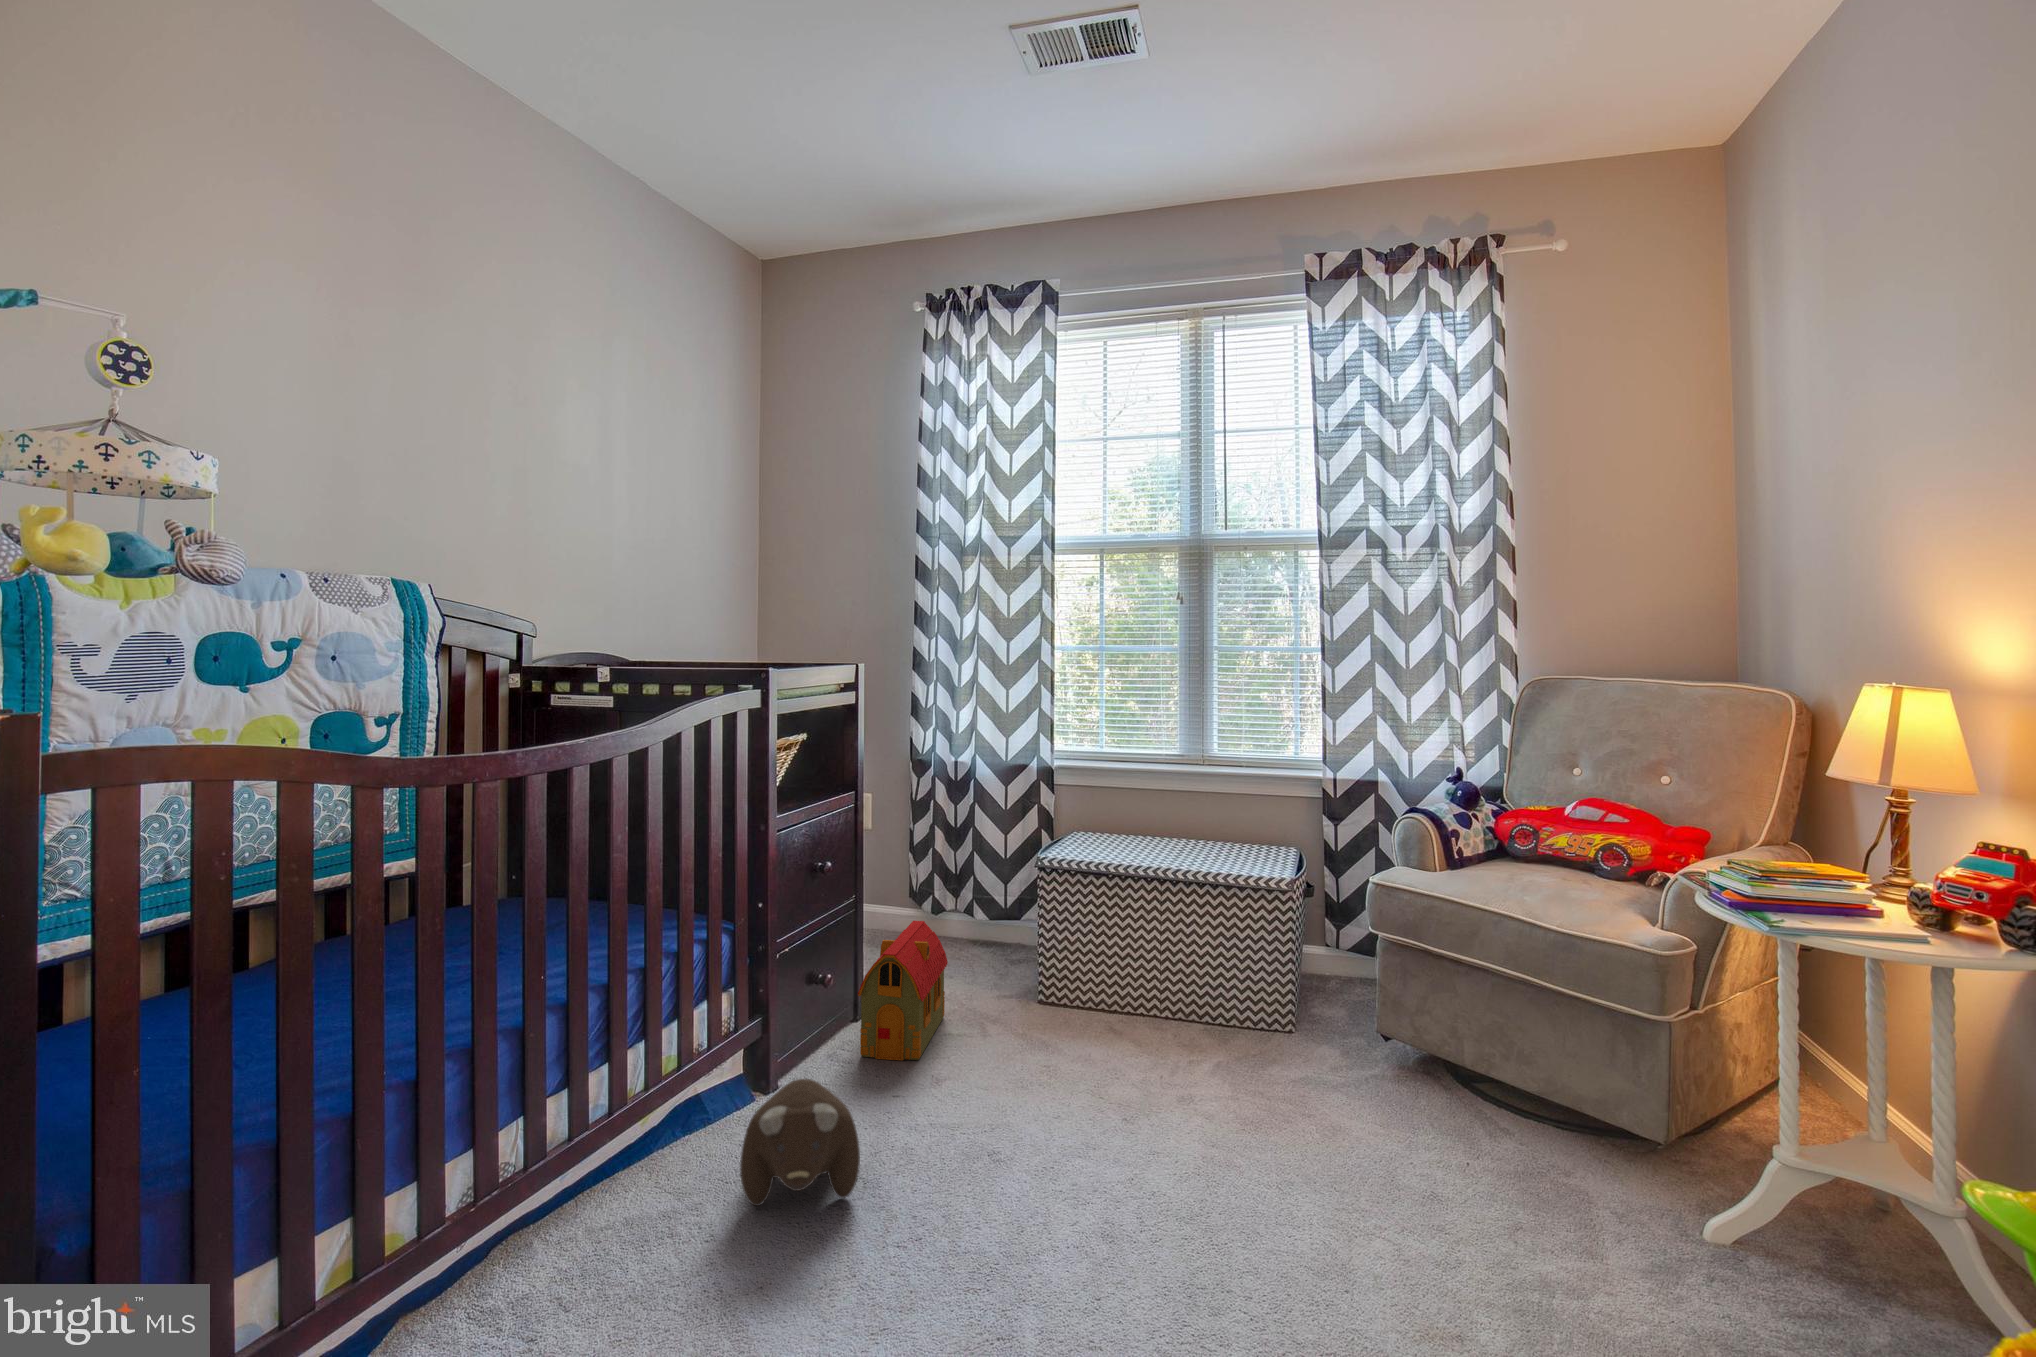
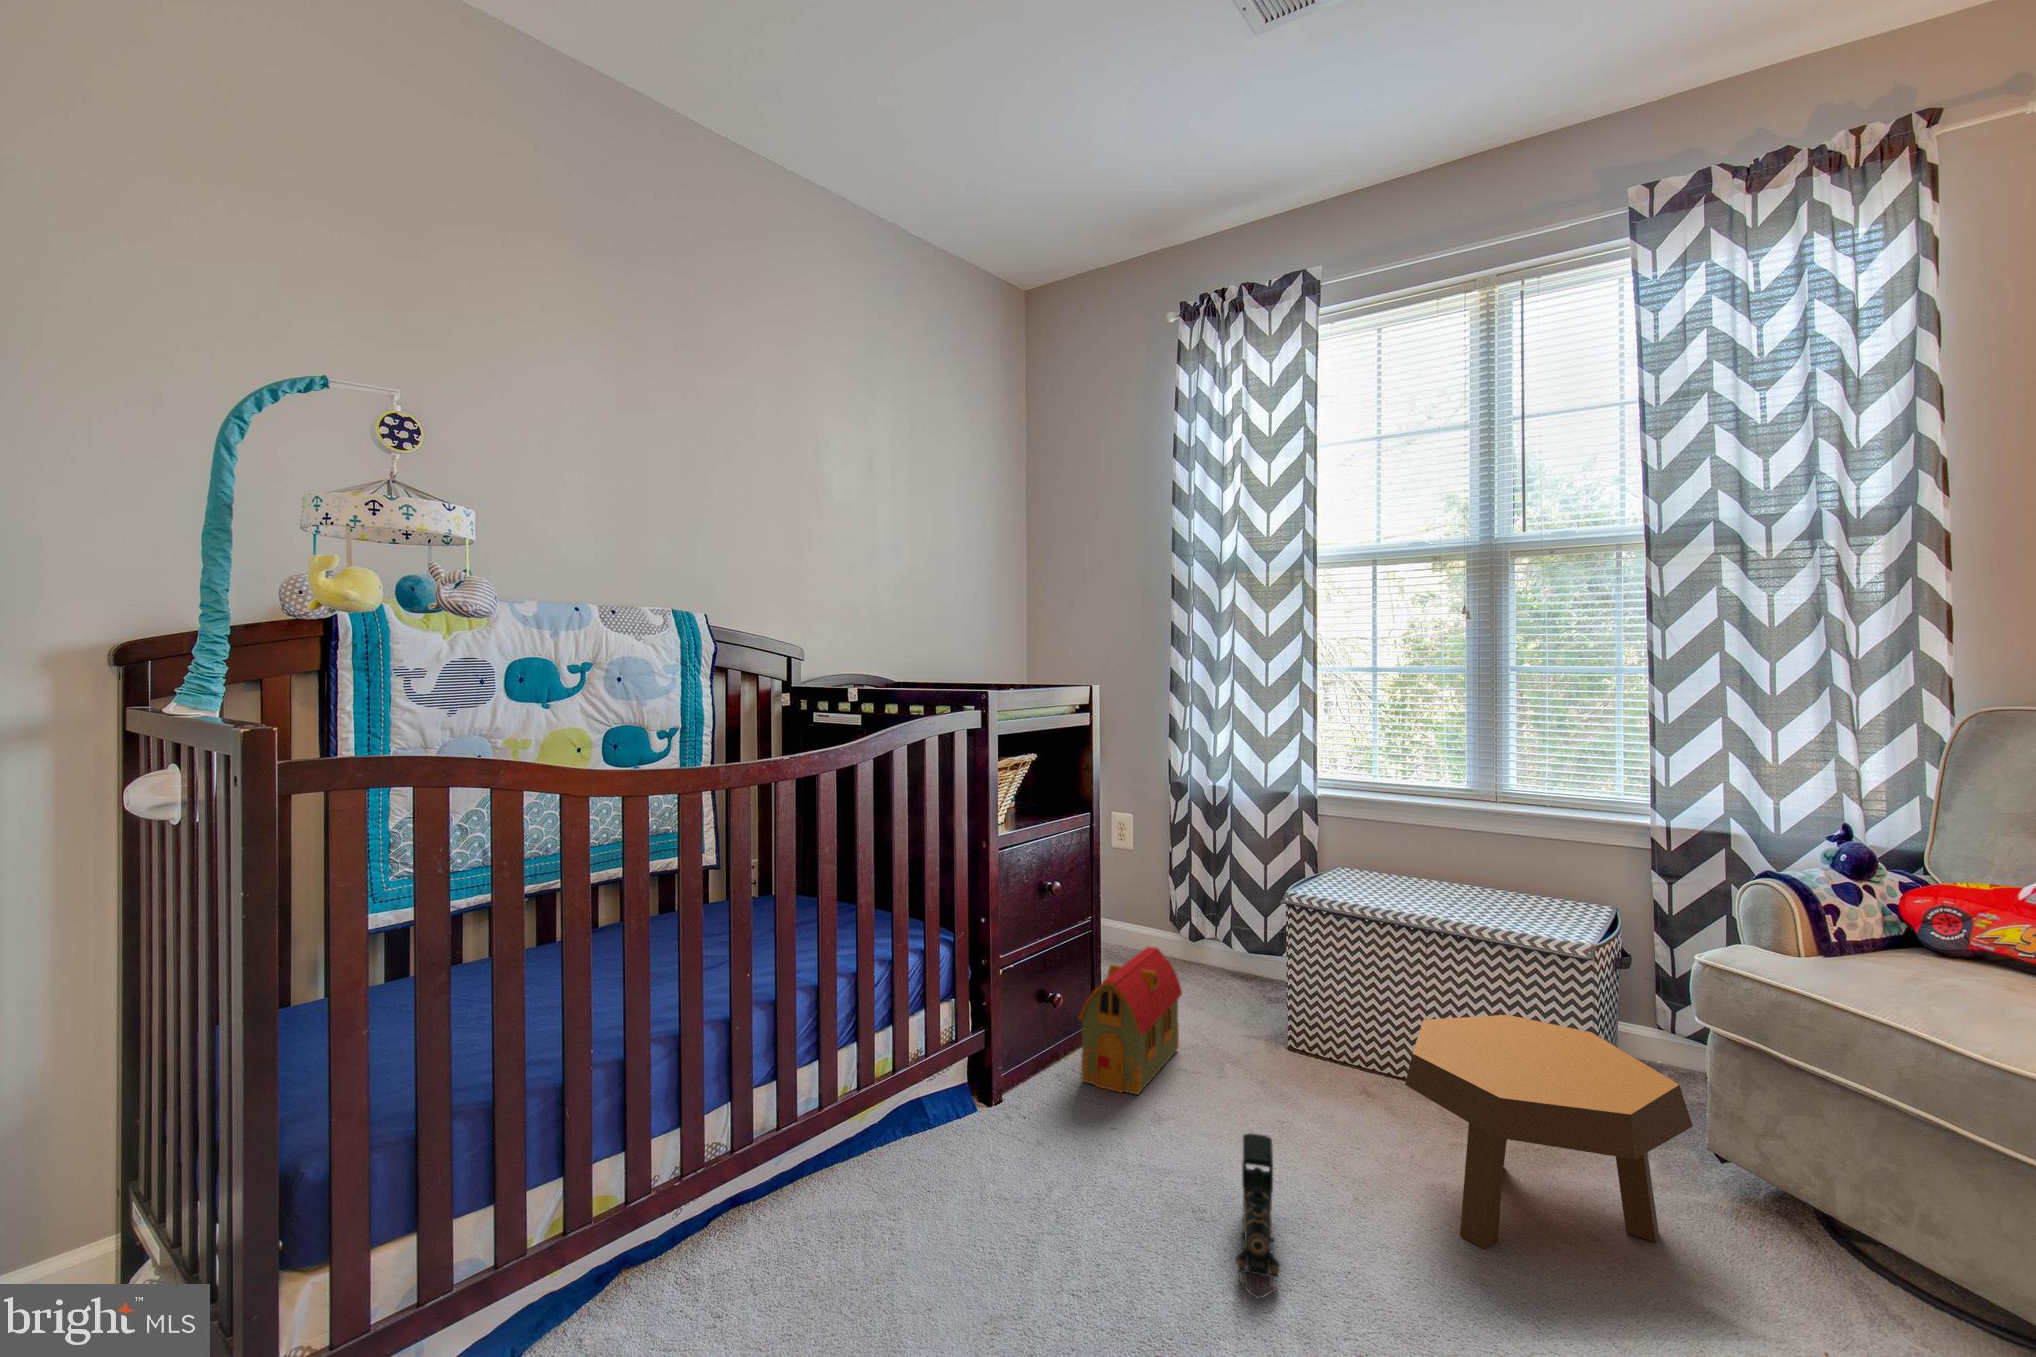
footstool: none [1165,942,1374,1130] -> present [1405,1015,1693,1248]
toy train: none [1037,1067,1087,1200] -> present [1236,1133,1280,1298]
plush toy: present [740,1079,860,1206] -> none [917,1107,1033,1240]

